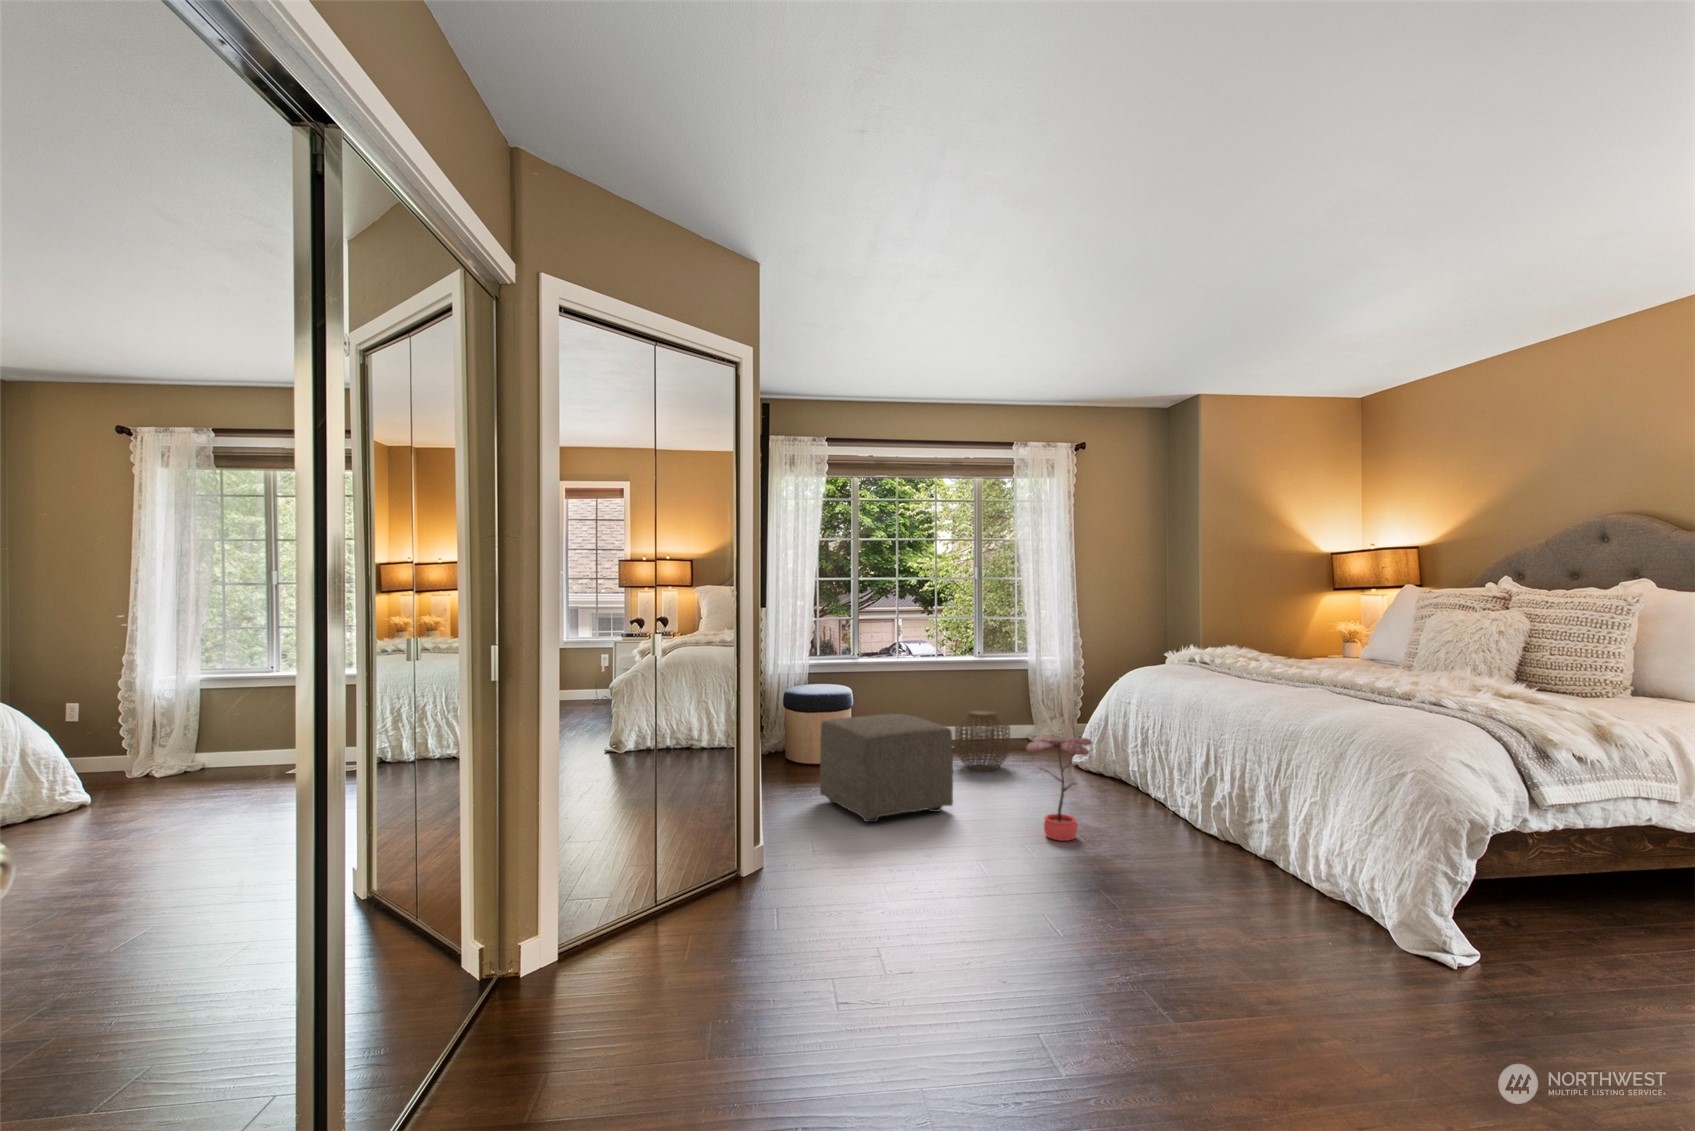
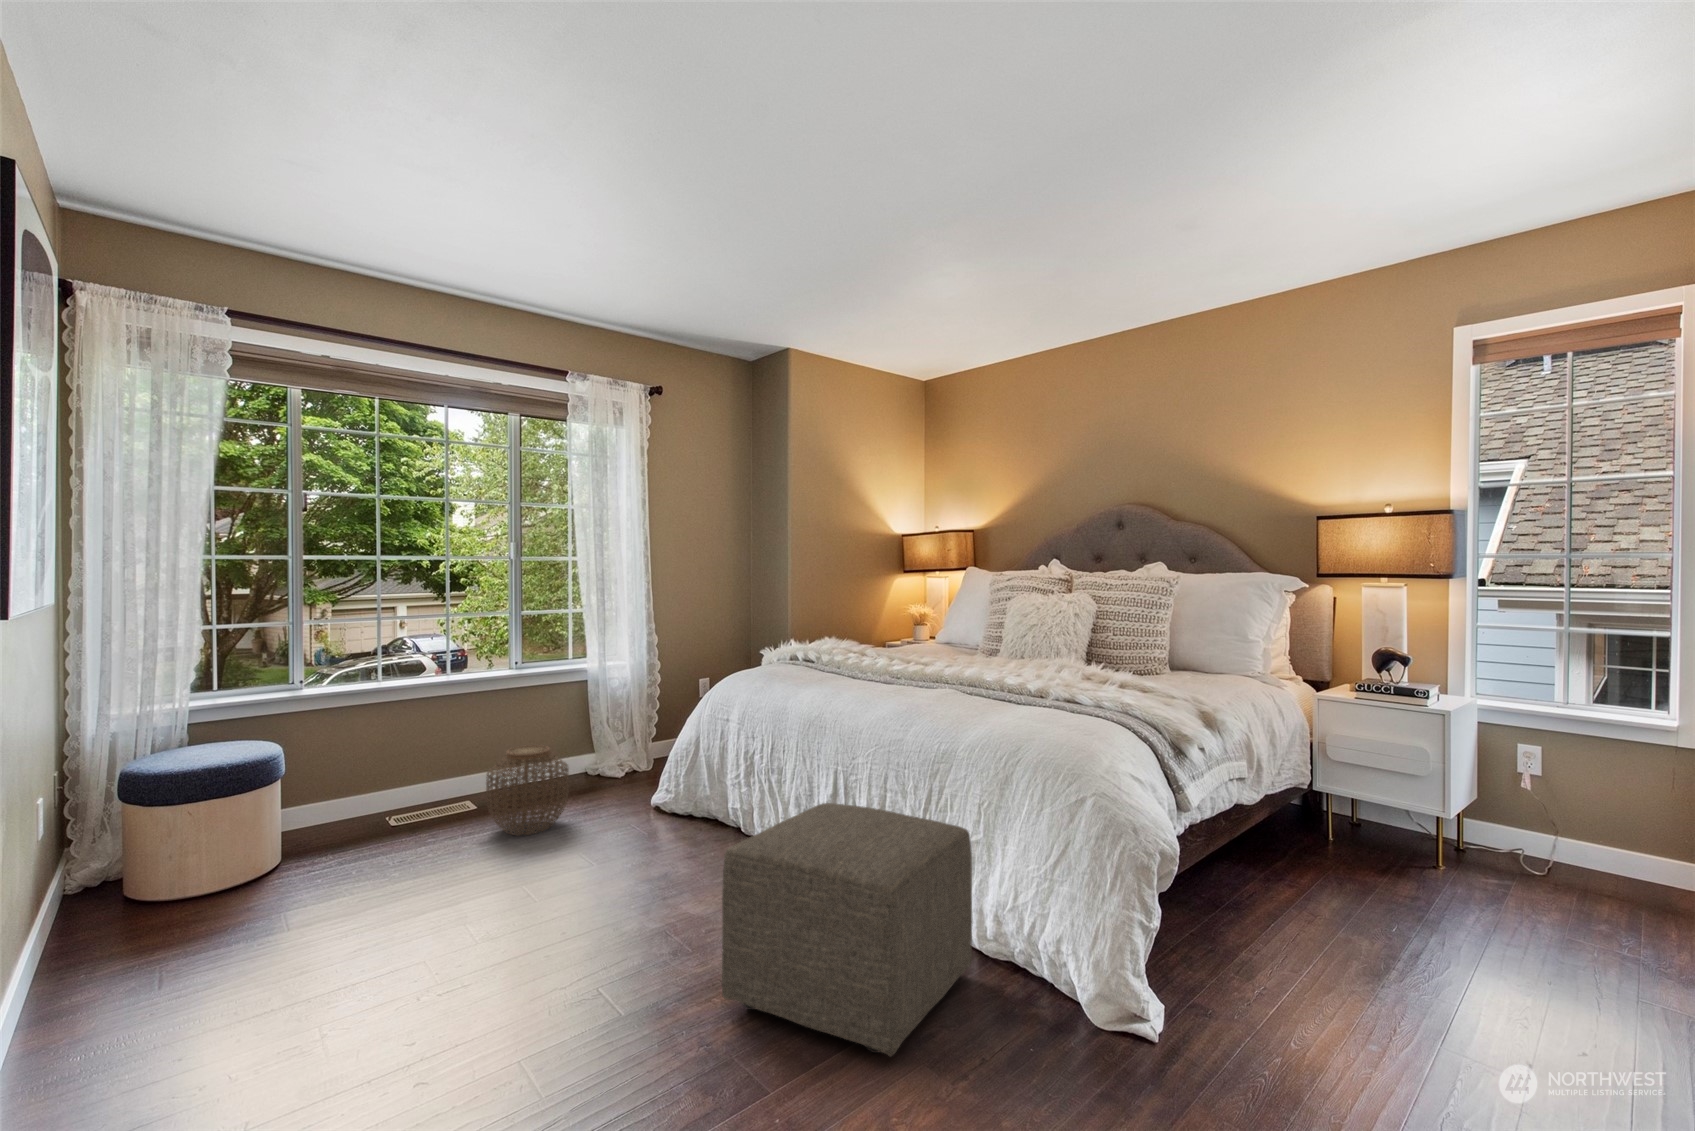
ottoman: present [820,713,953,822] -> present [722,803,973,1056]
potted plant: present [1026,735,1092,841] -> none [605,786,699,945]

